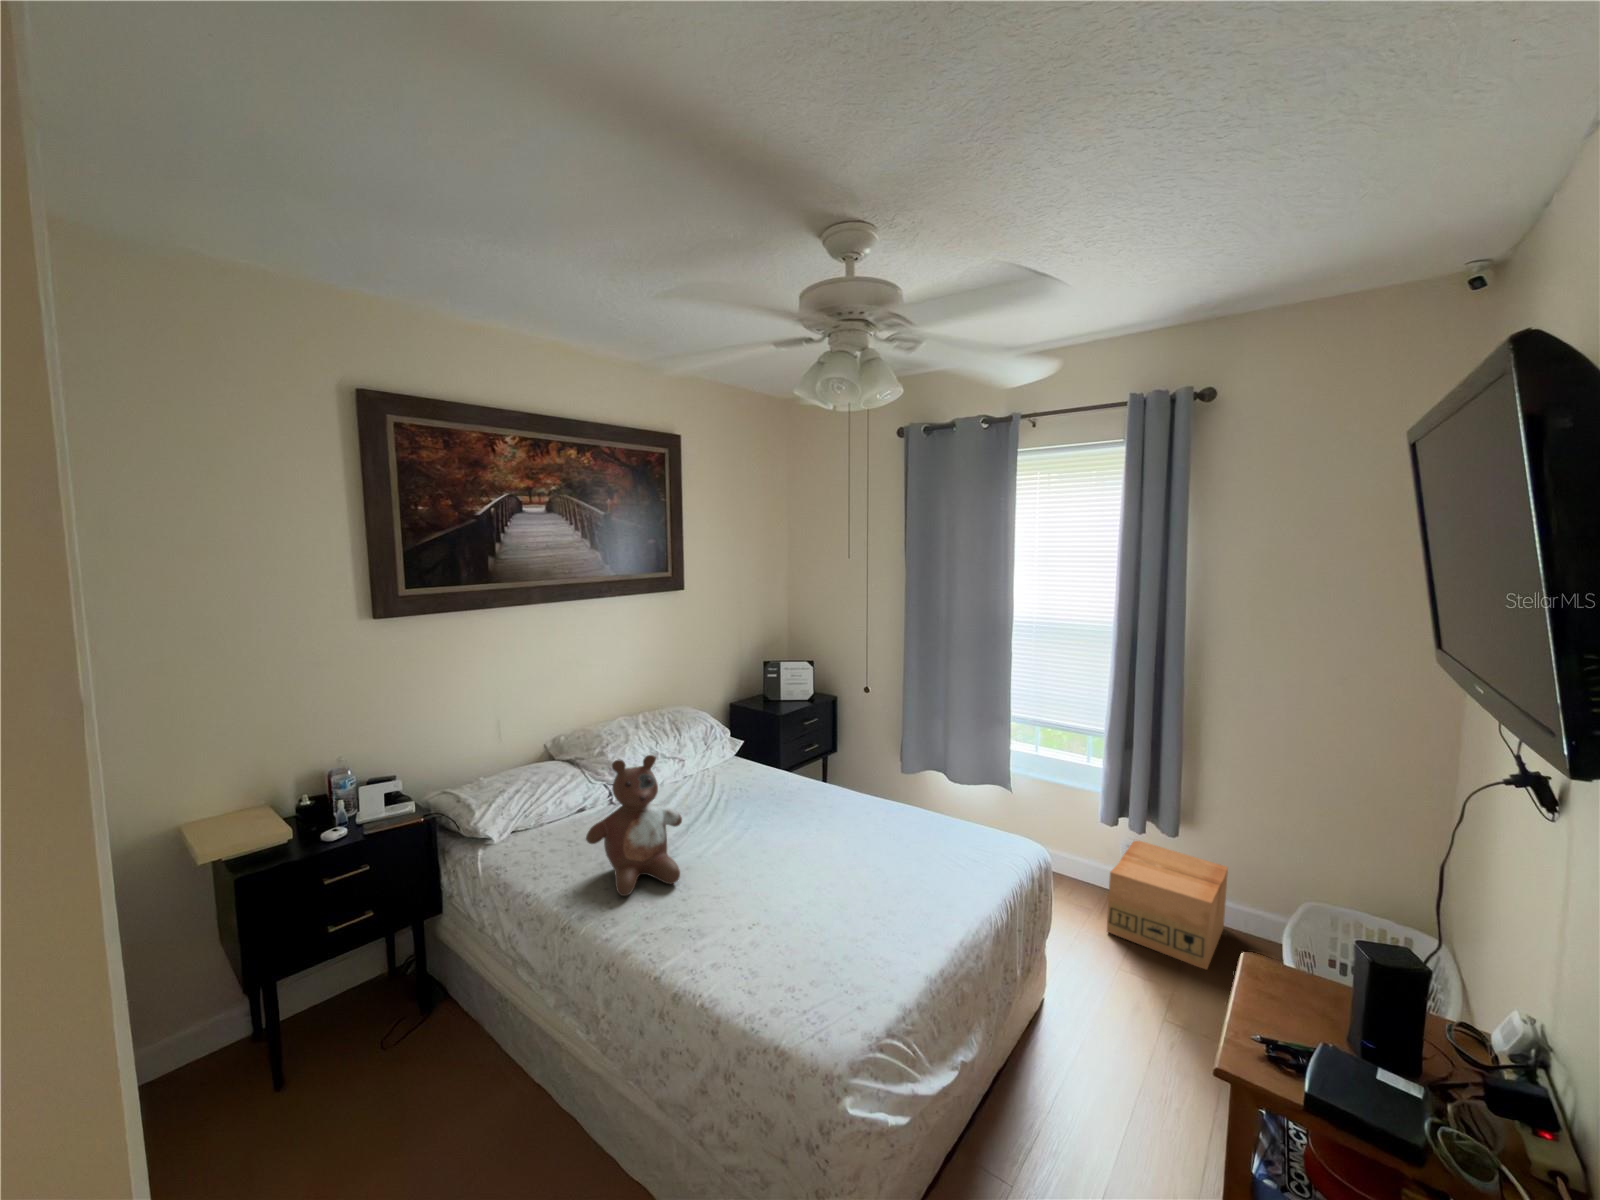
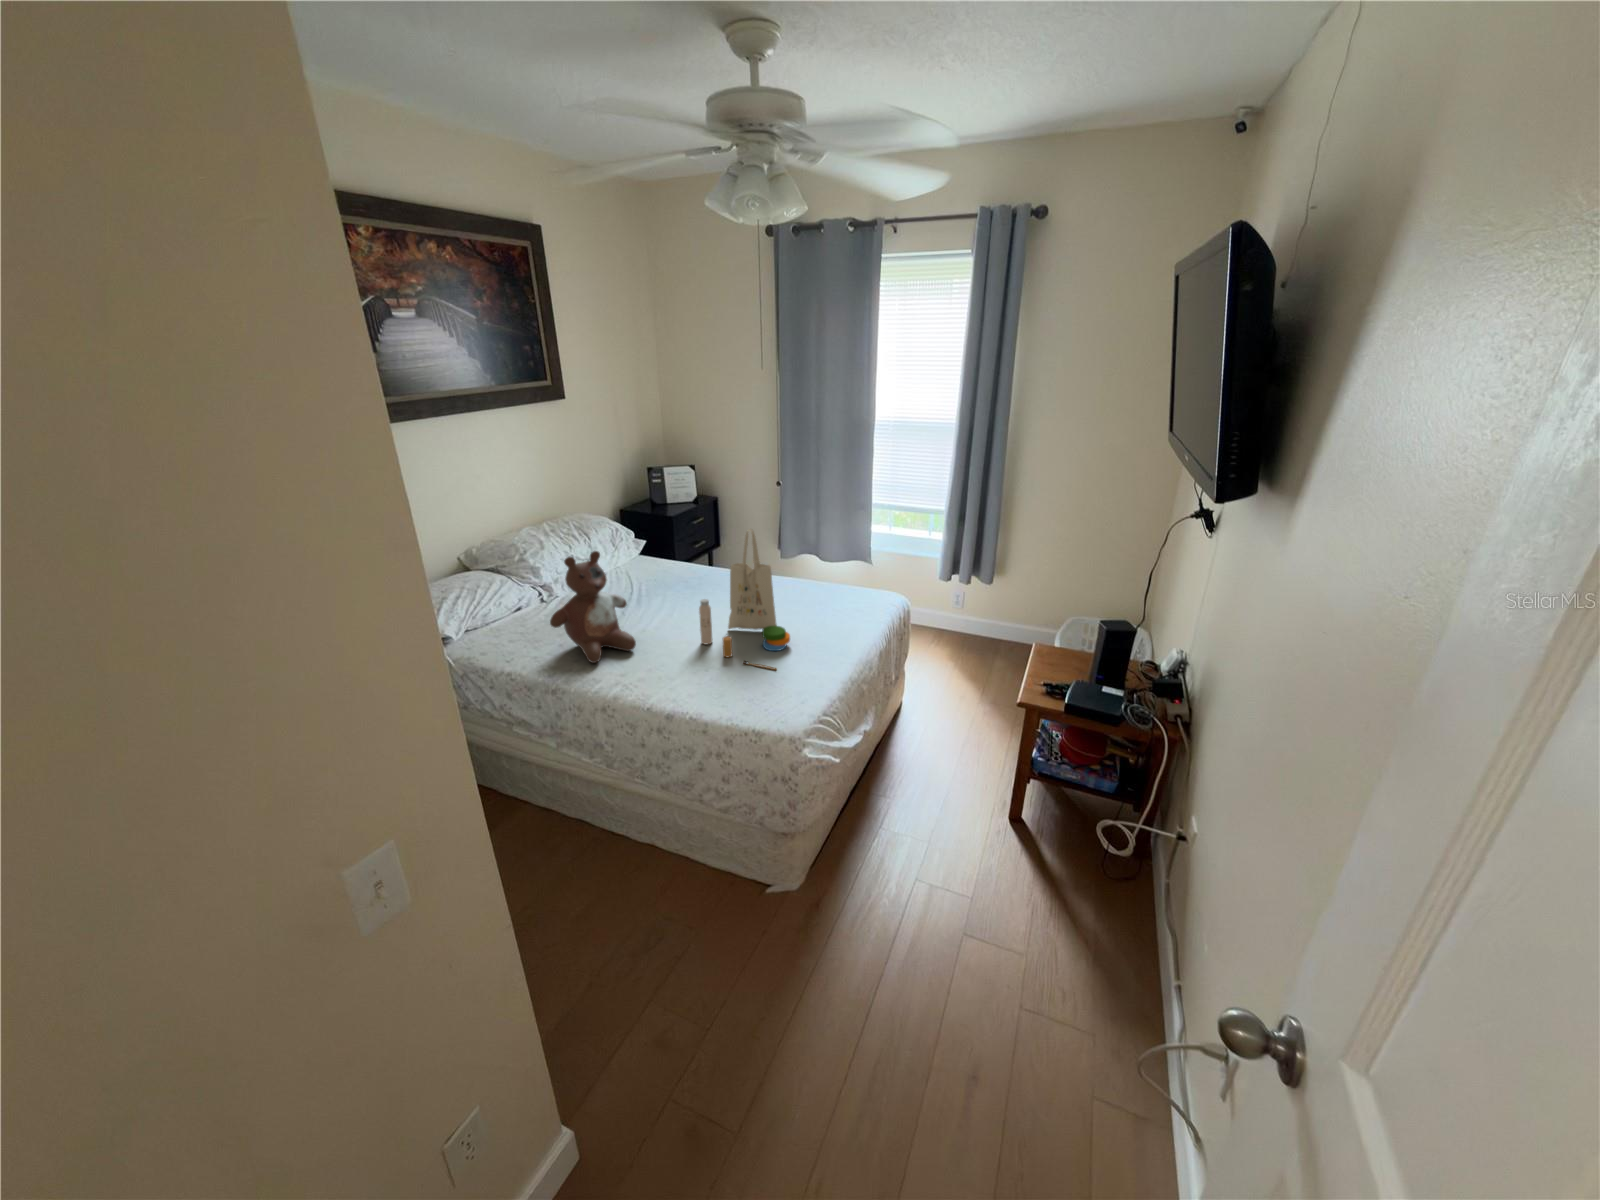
tote bag: none [760,743,871,943] -> present [699,529,790,670]
cardboard box: present [1107,840,1228,970] -> none [939,589,1021,669]

